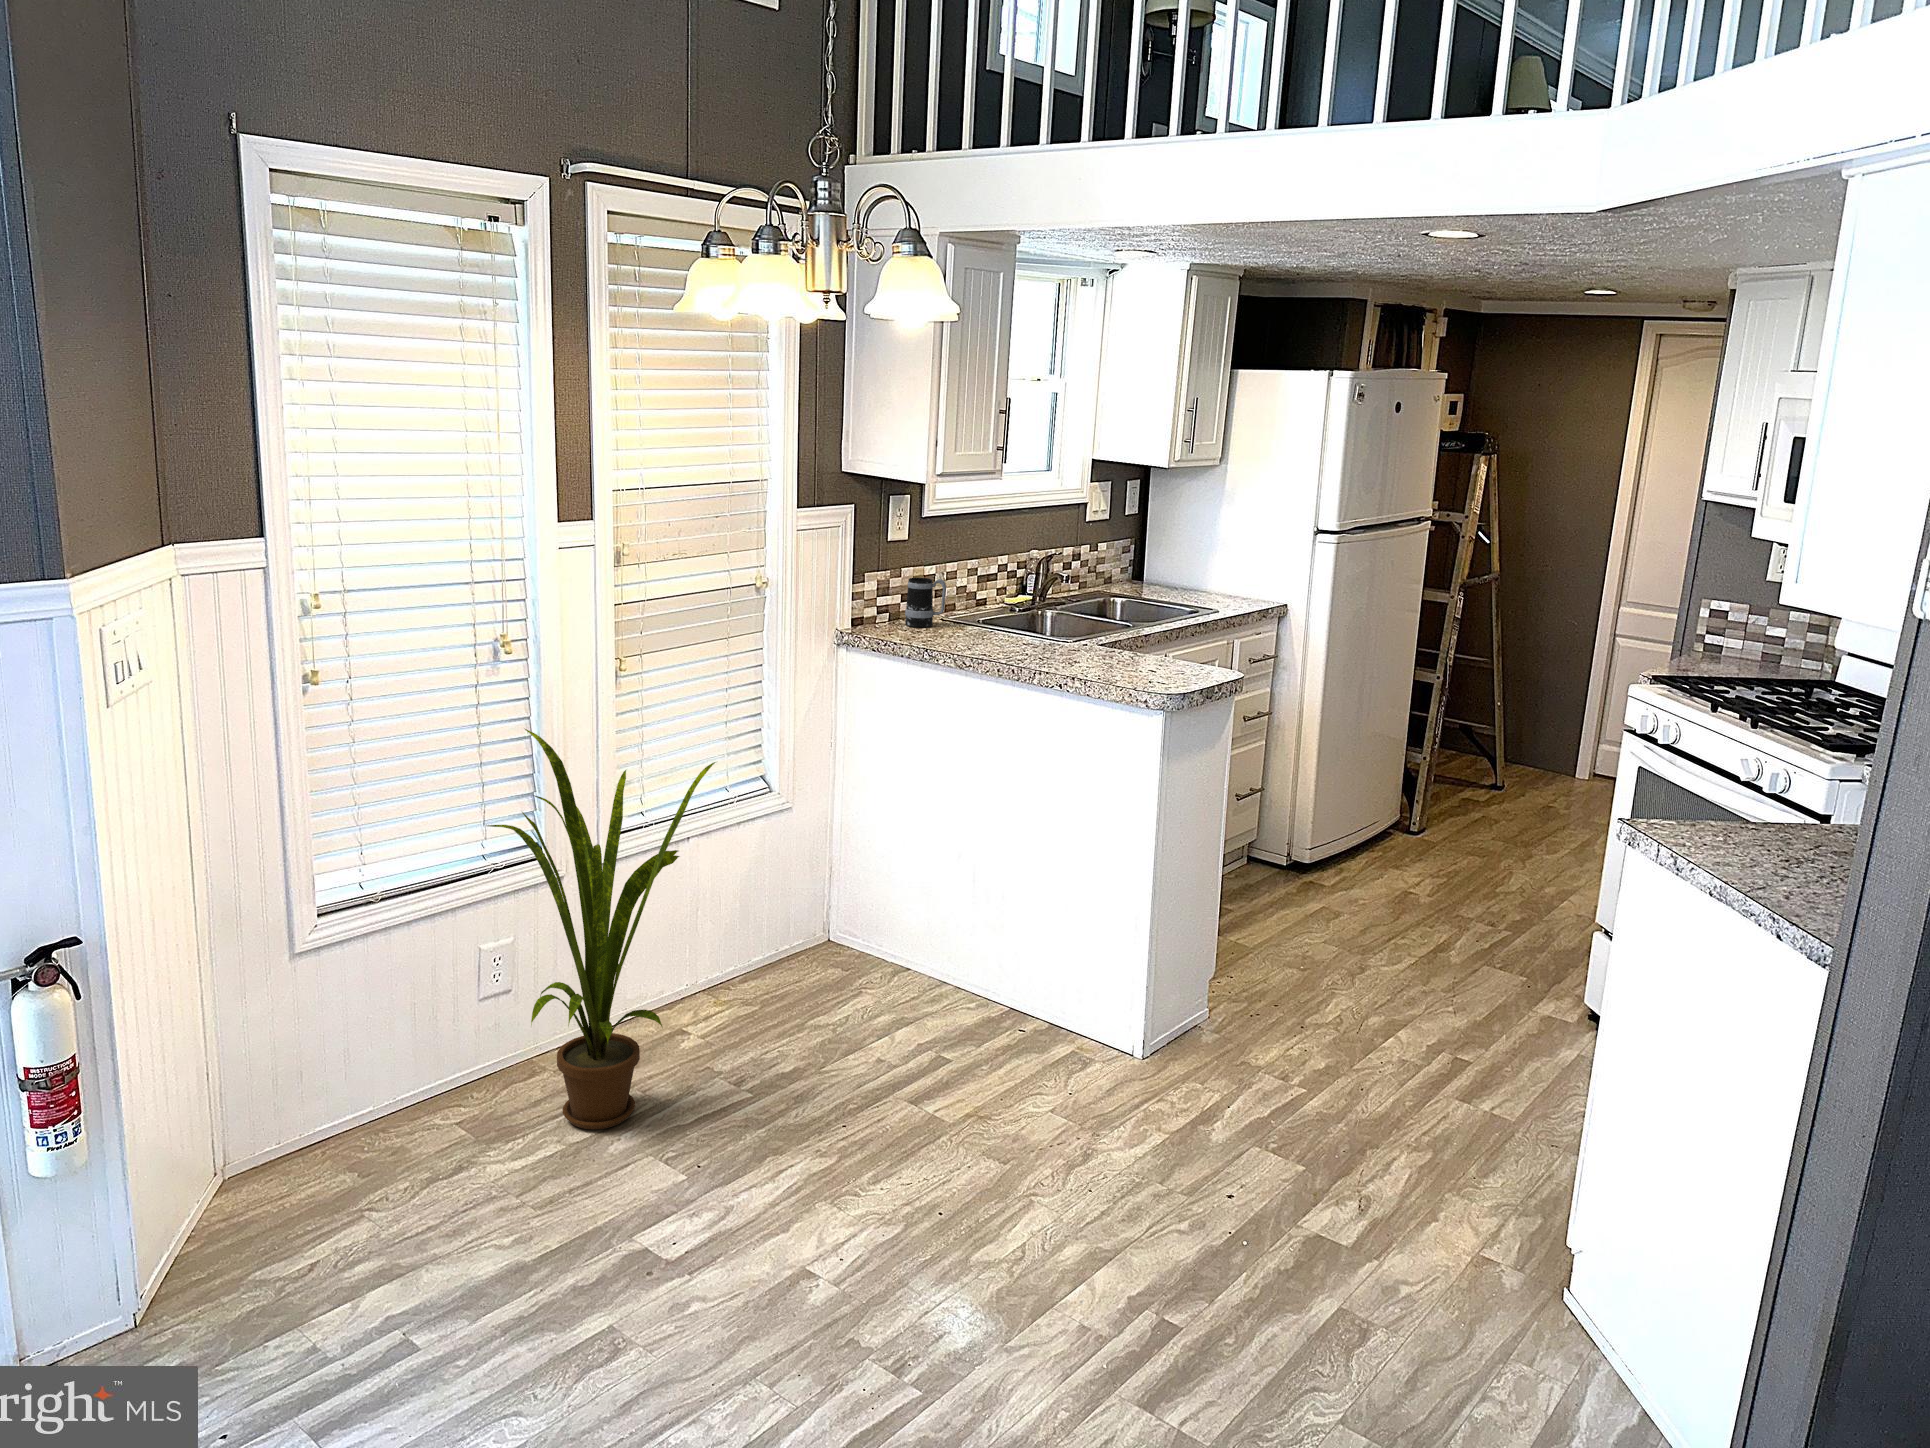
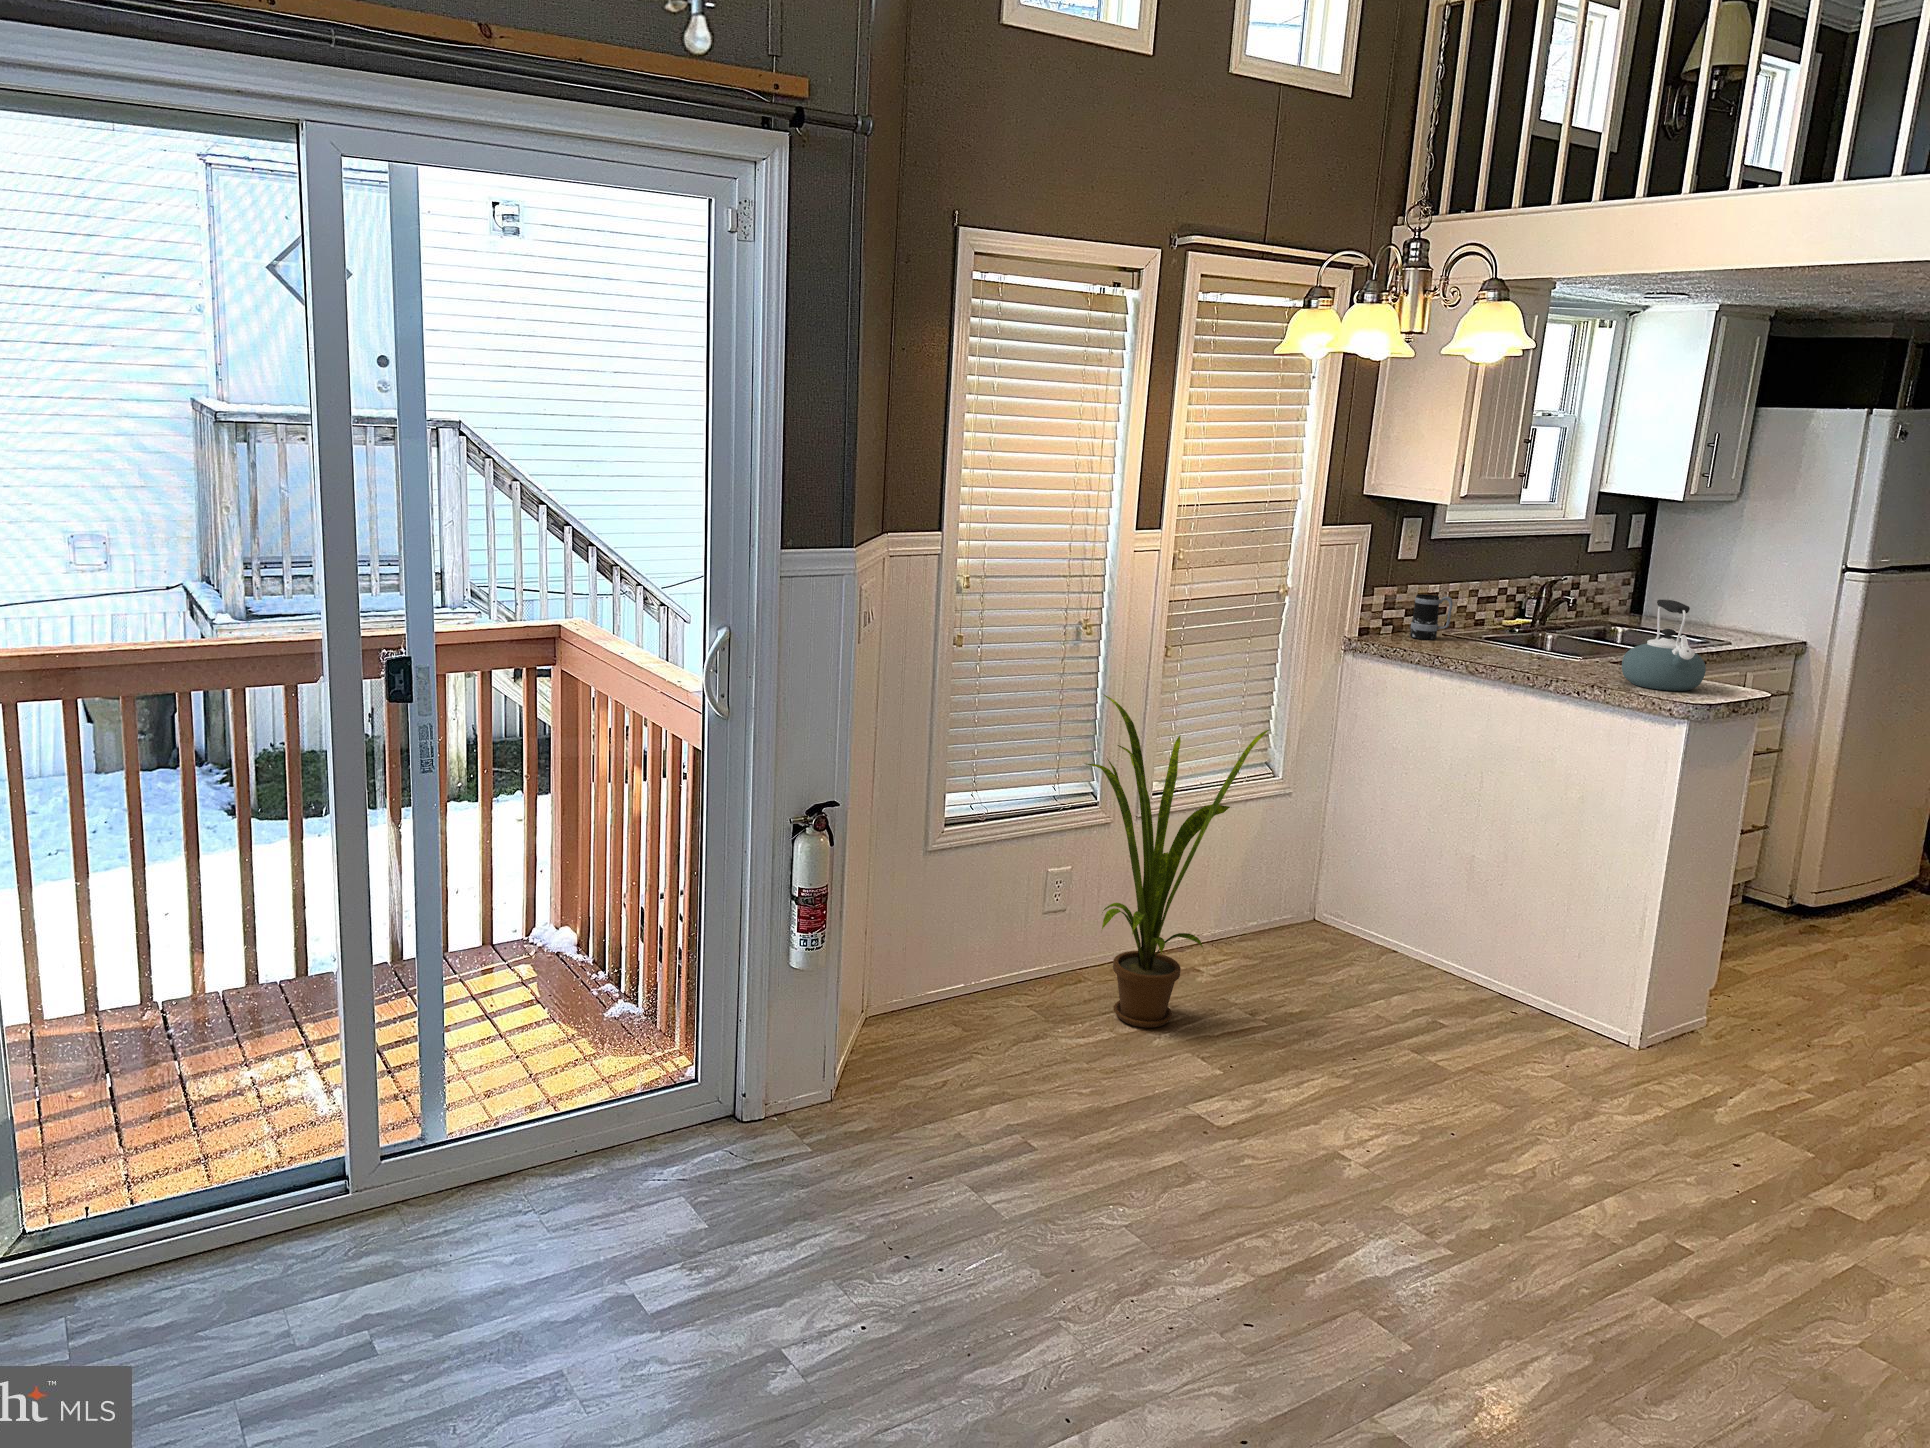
kettle: none [1104,579,1182,677] -> present [1622,600,1706,691]

